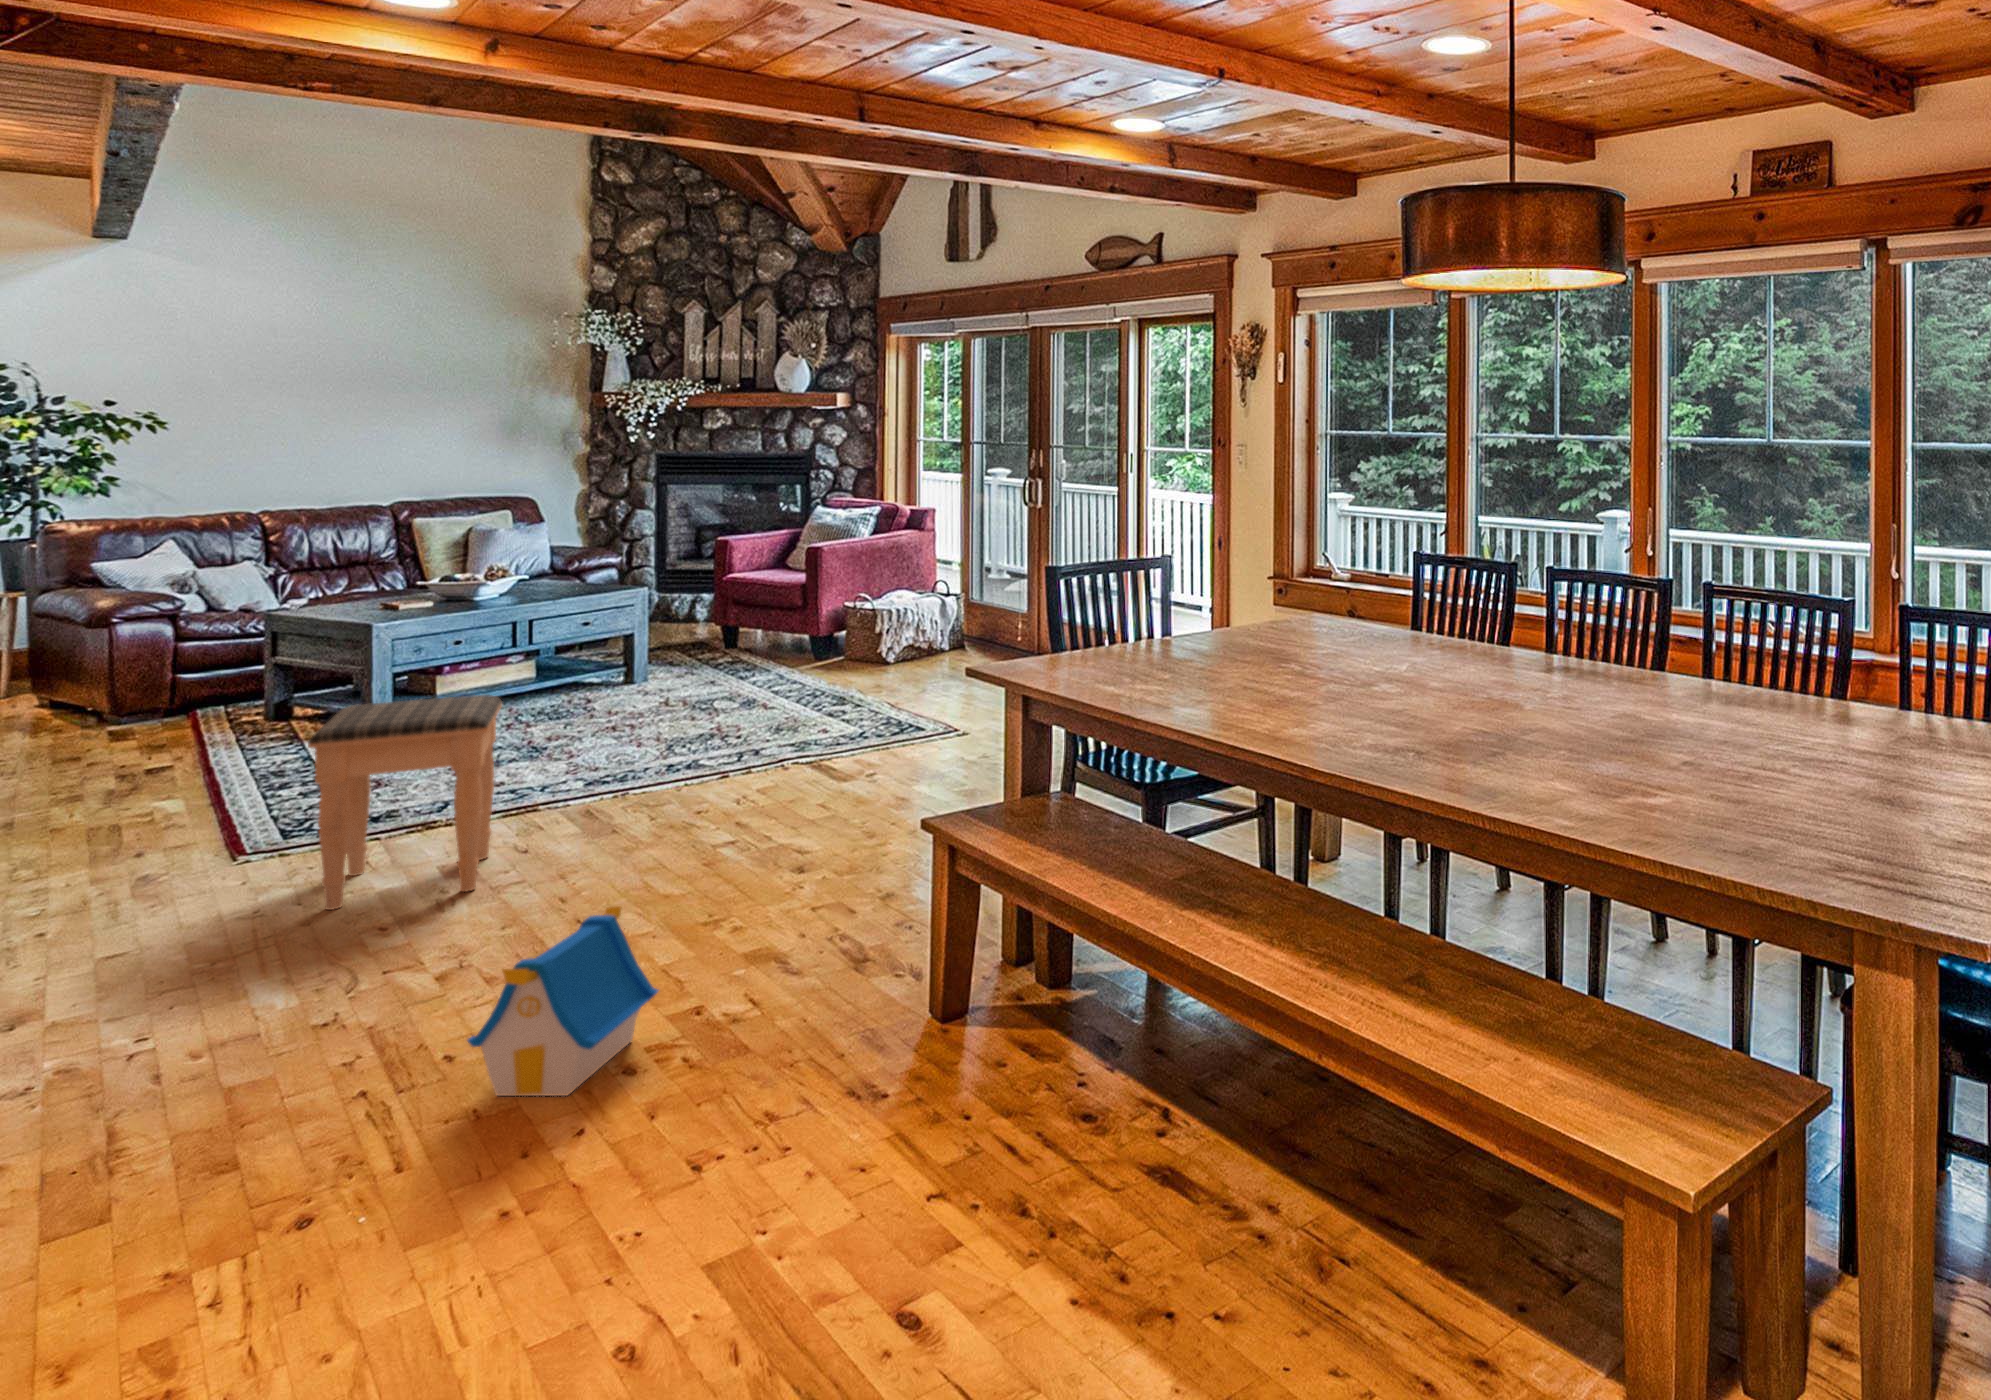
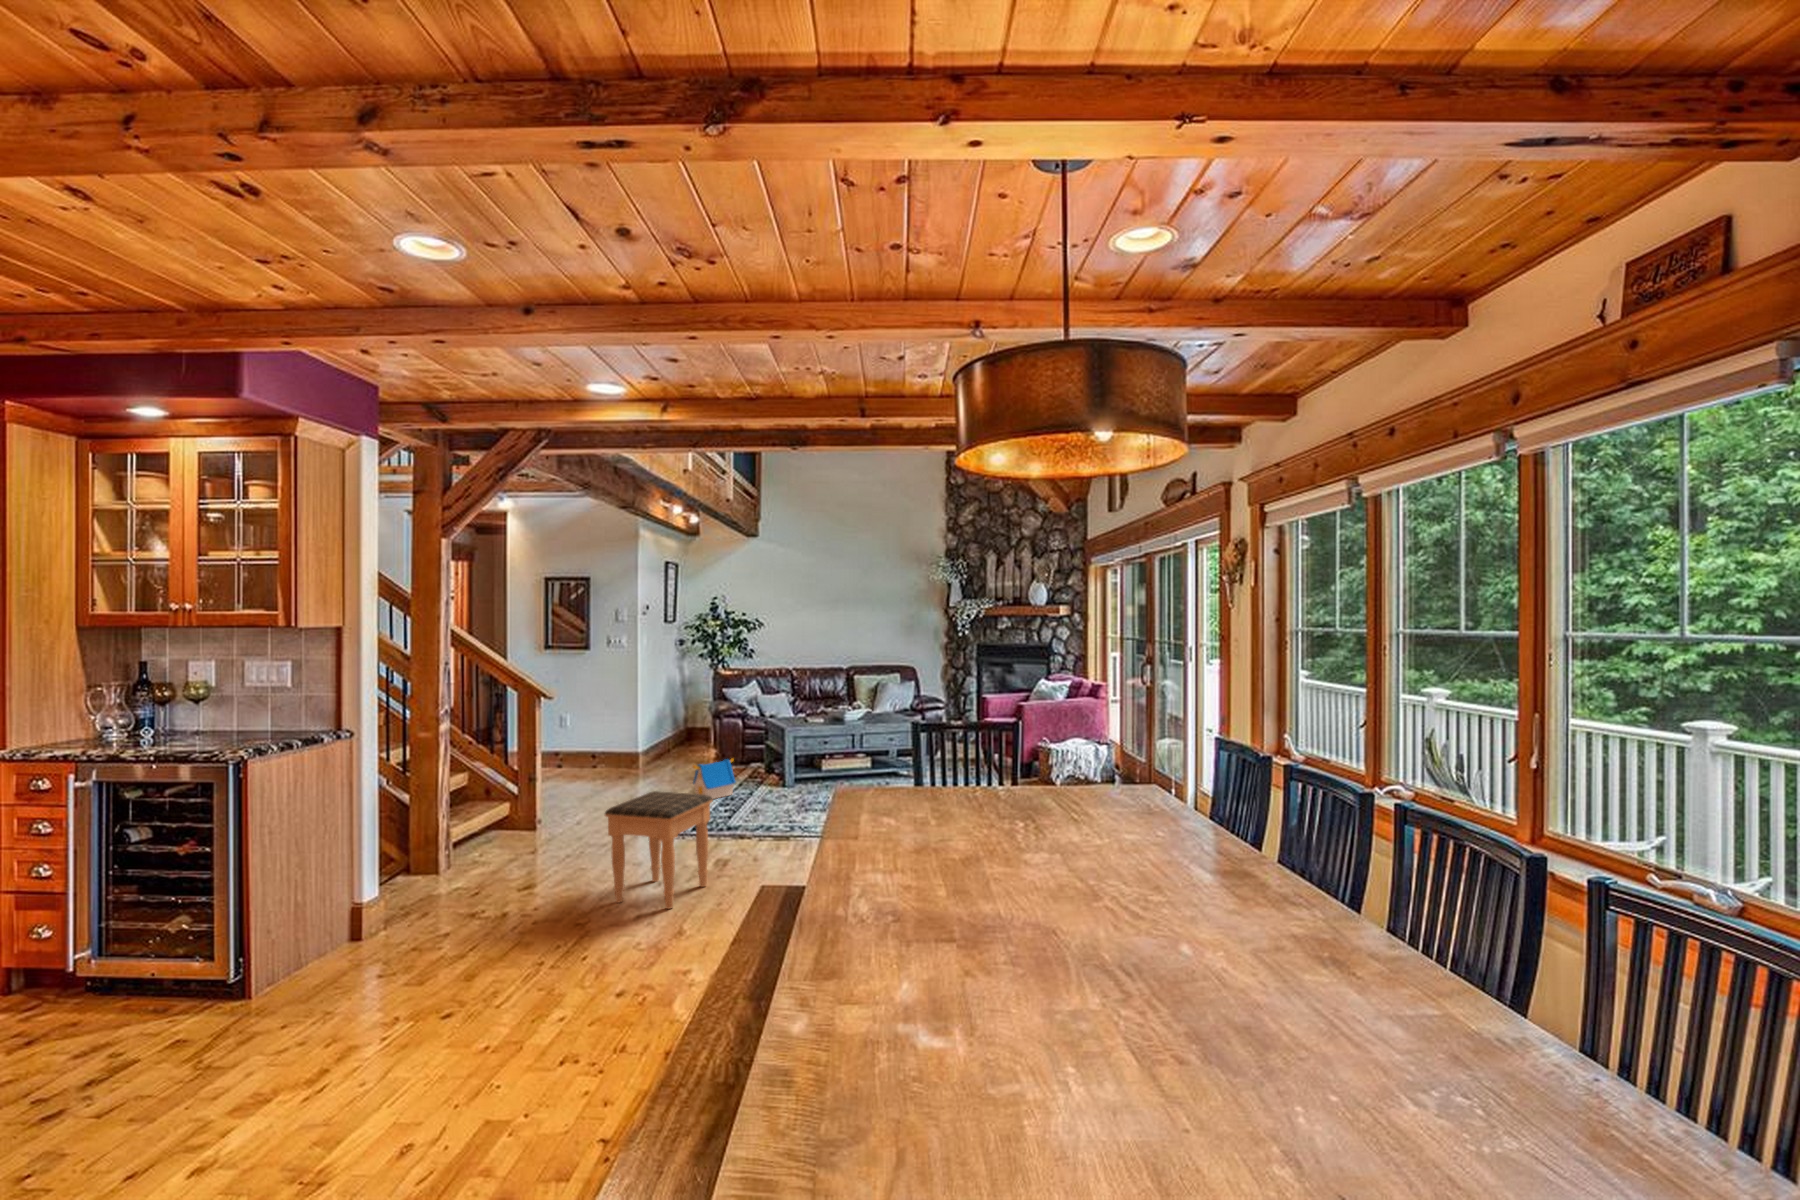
toy house: present [467,906,658,1096] -> present [693,758,735,799]

